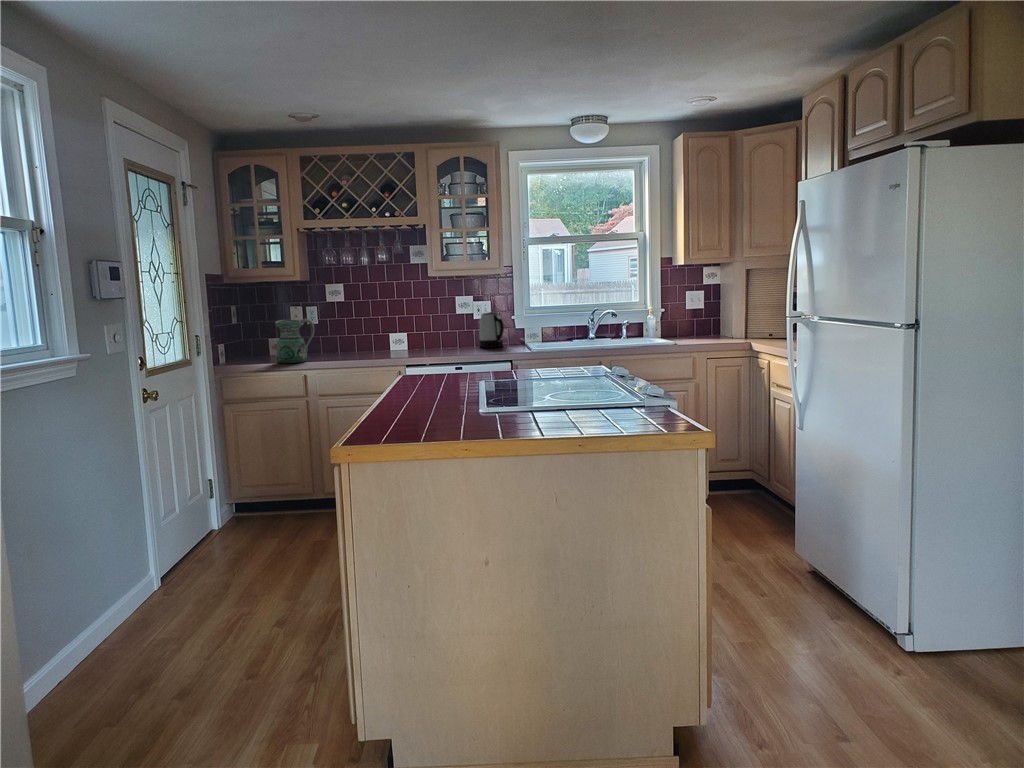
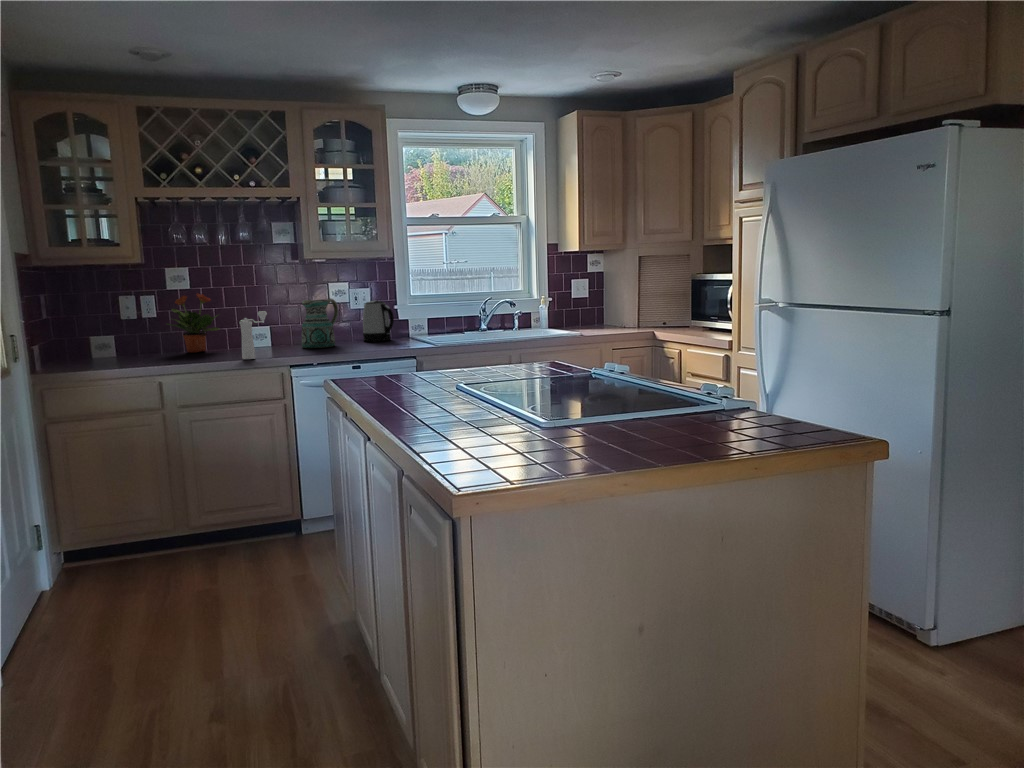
potted plant: none [322,305,365,353] -> present [167,294,220,352]
ceramic pitcher: present [275,318,314,363] -> present [302,298,338,348]
pepper mill: none [366,320,391,360] -> present [239,311,267,359]

